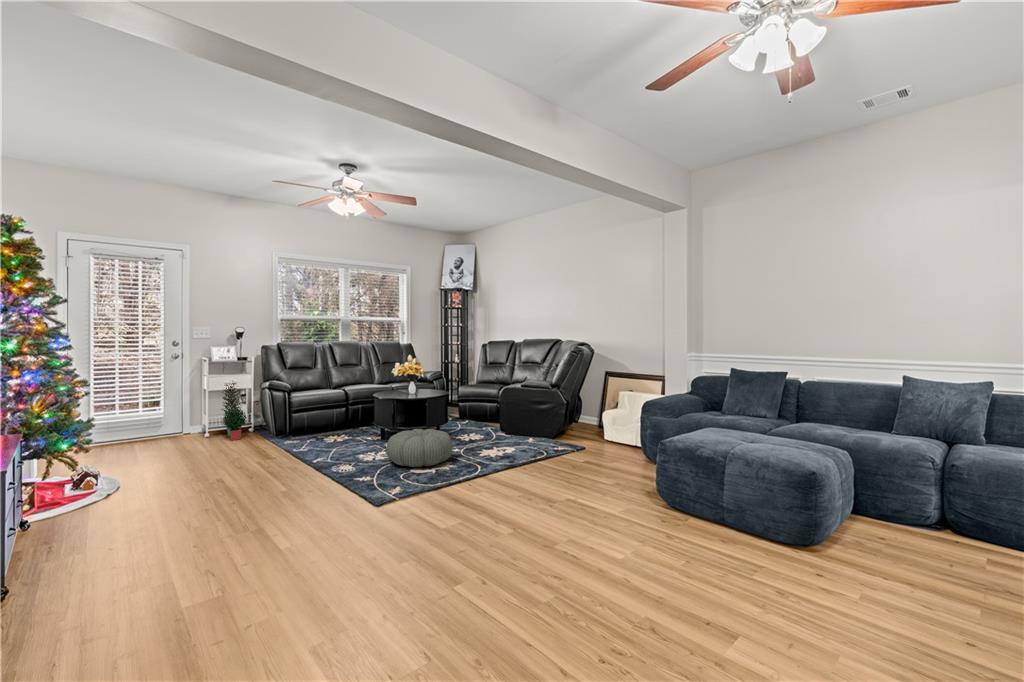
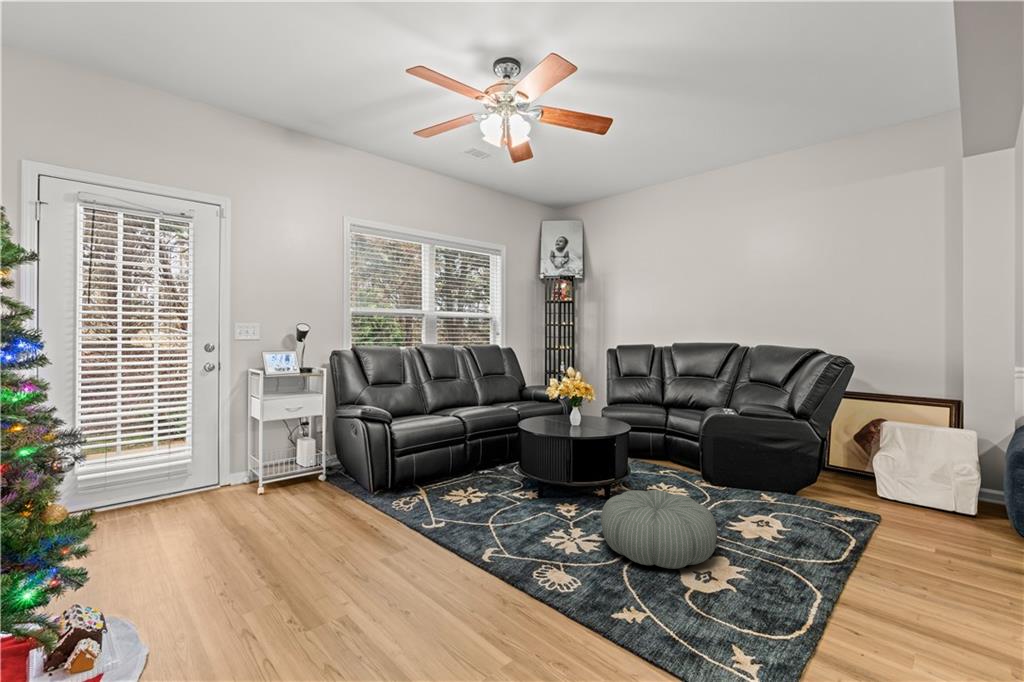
potted plant: present [222,381,246,440] -> none [275,403,325,501]

